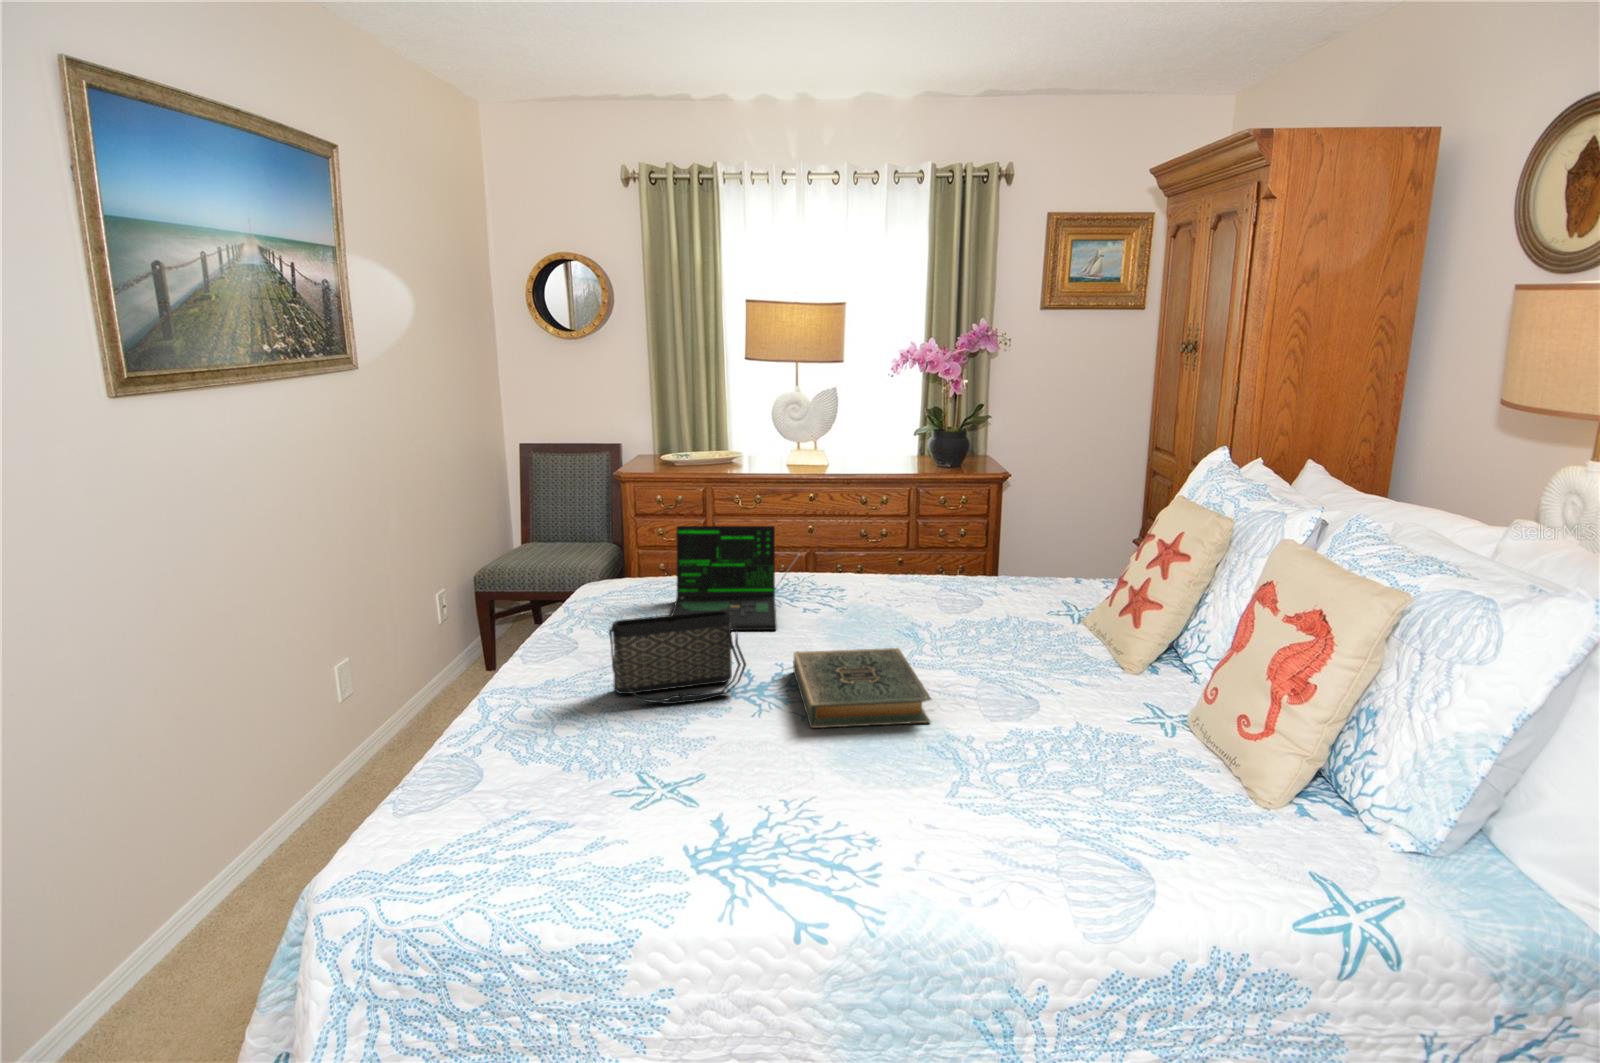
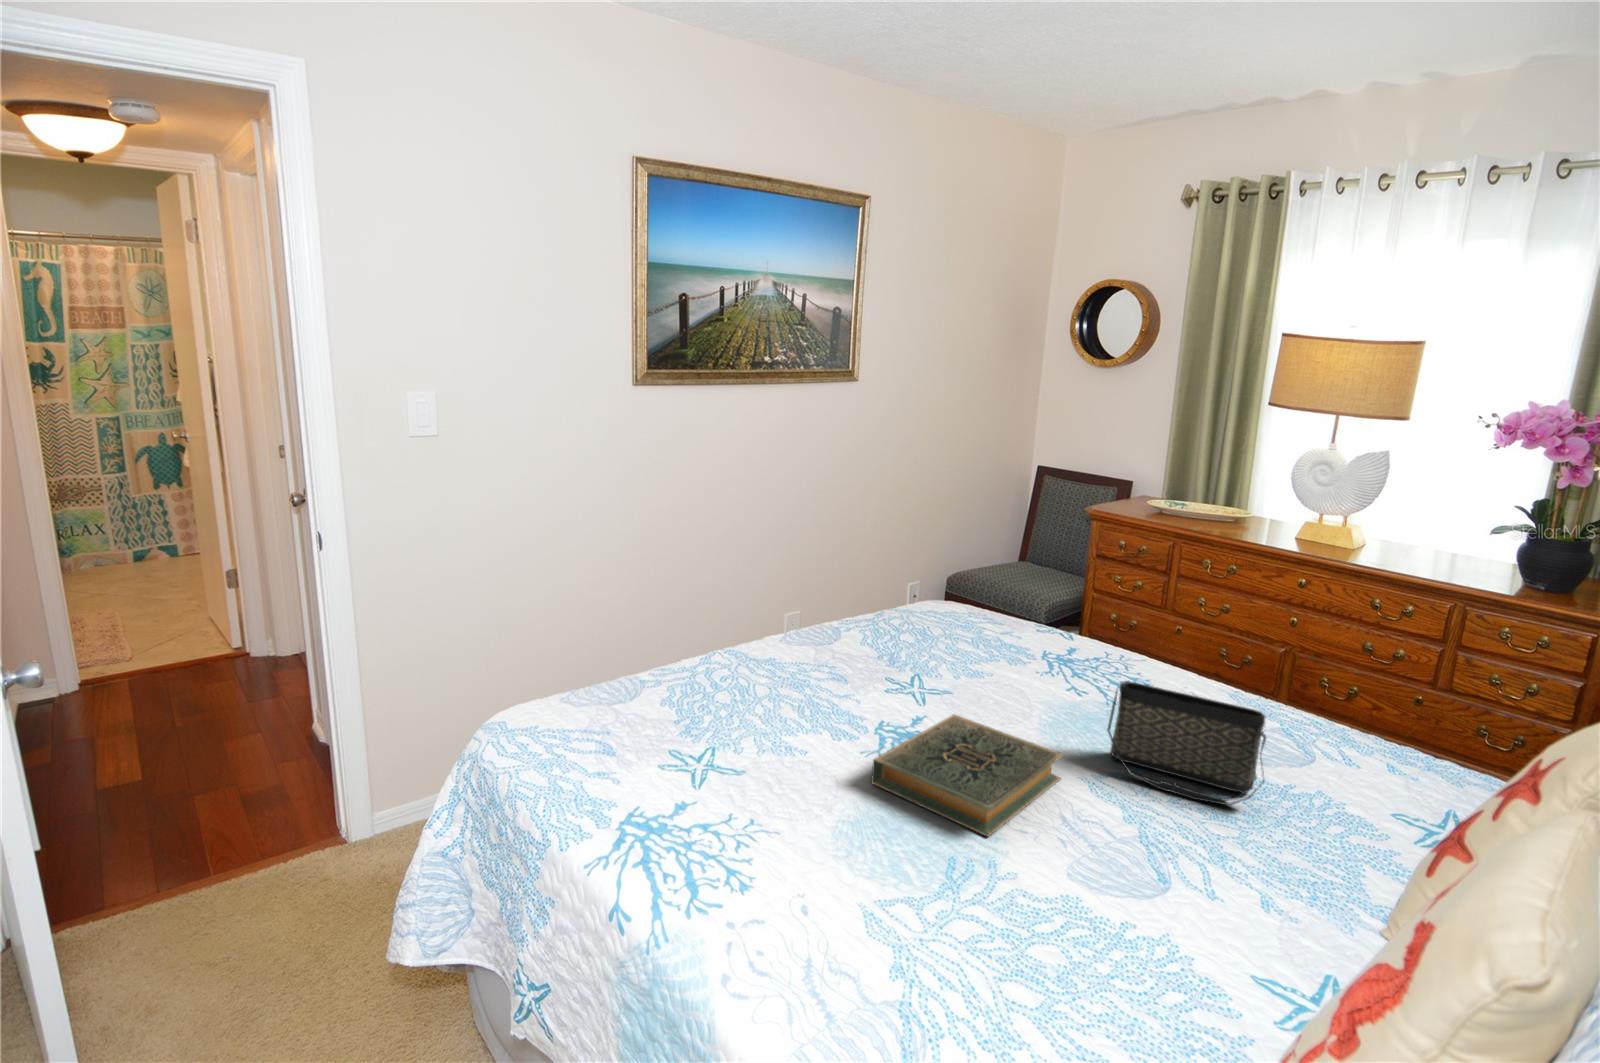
laptop: present [672,526,799,630] -> none [914,563,1100,696]
handbag: present [609,610,746,704] -> present [1107,681,1267,805]

